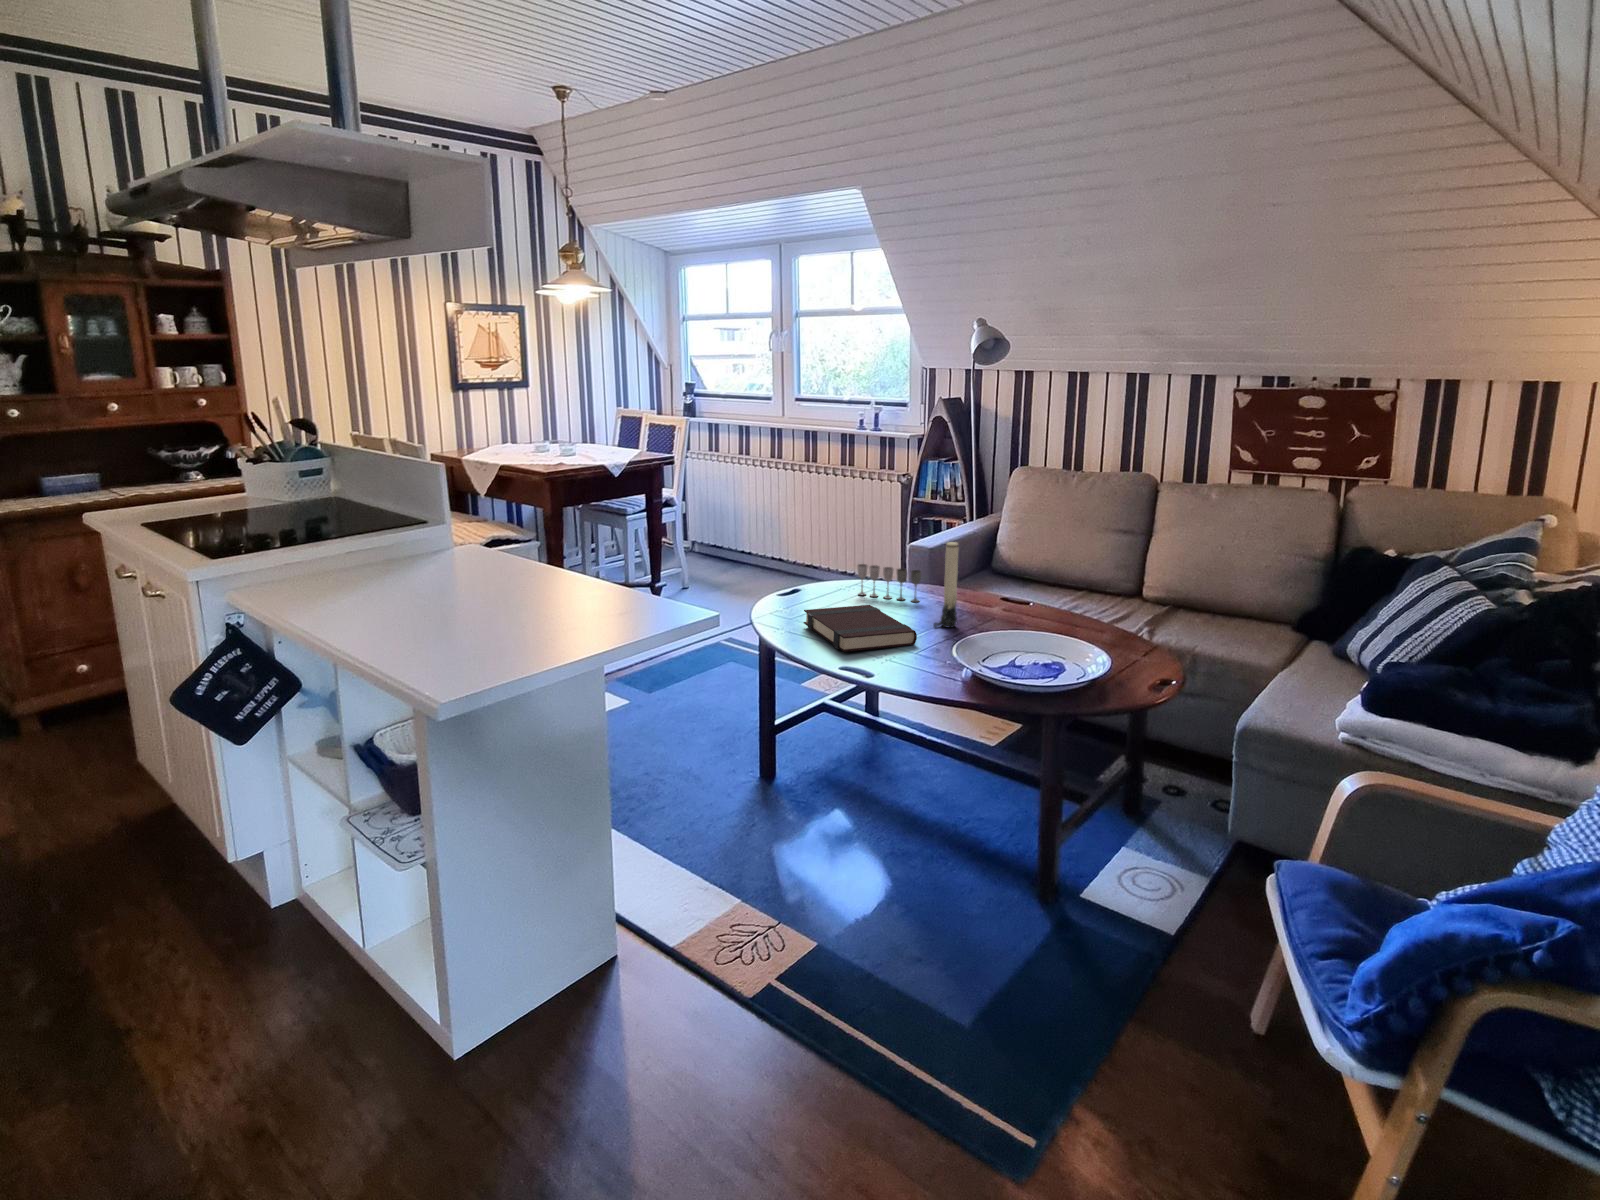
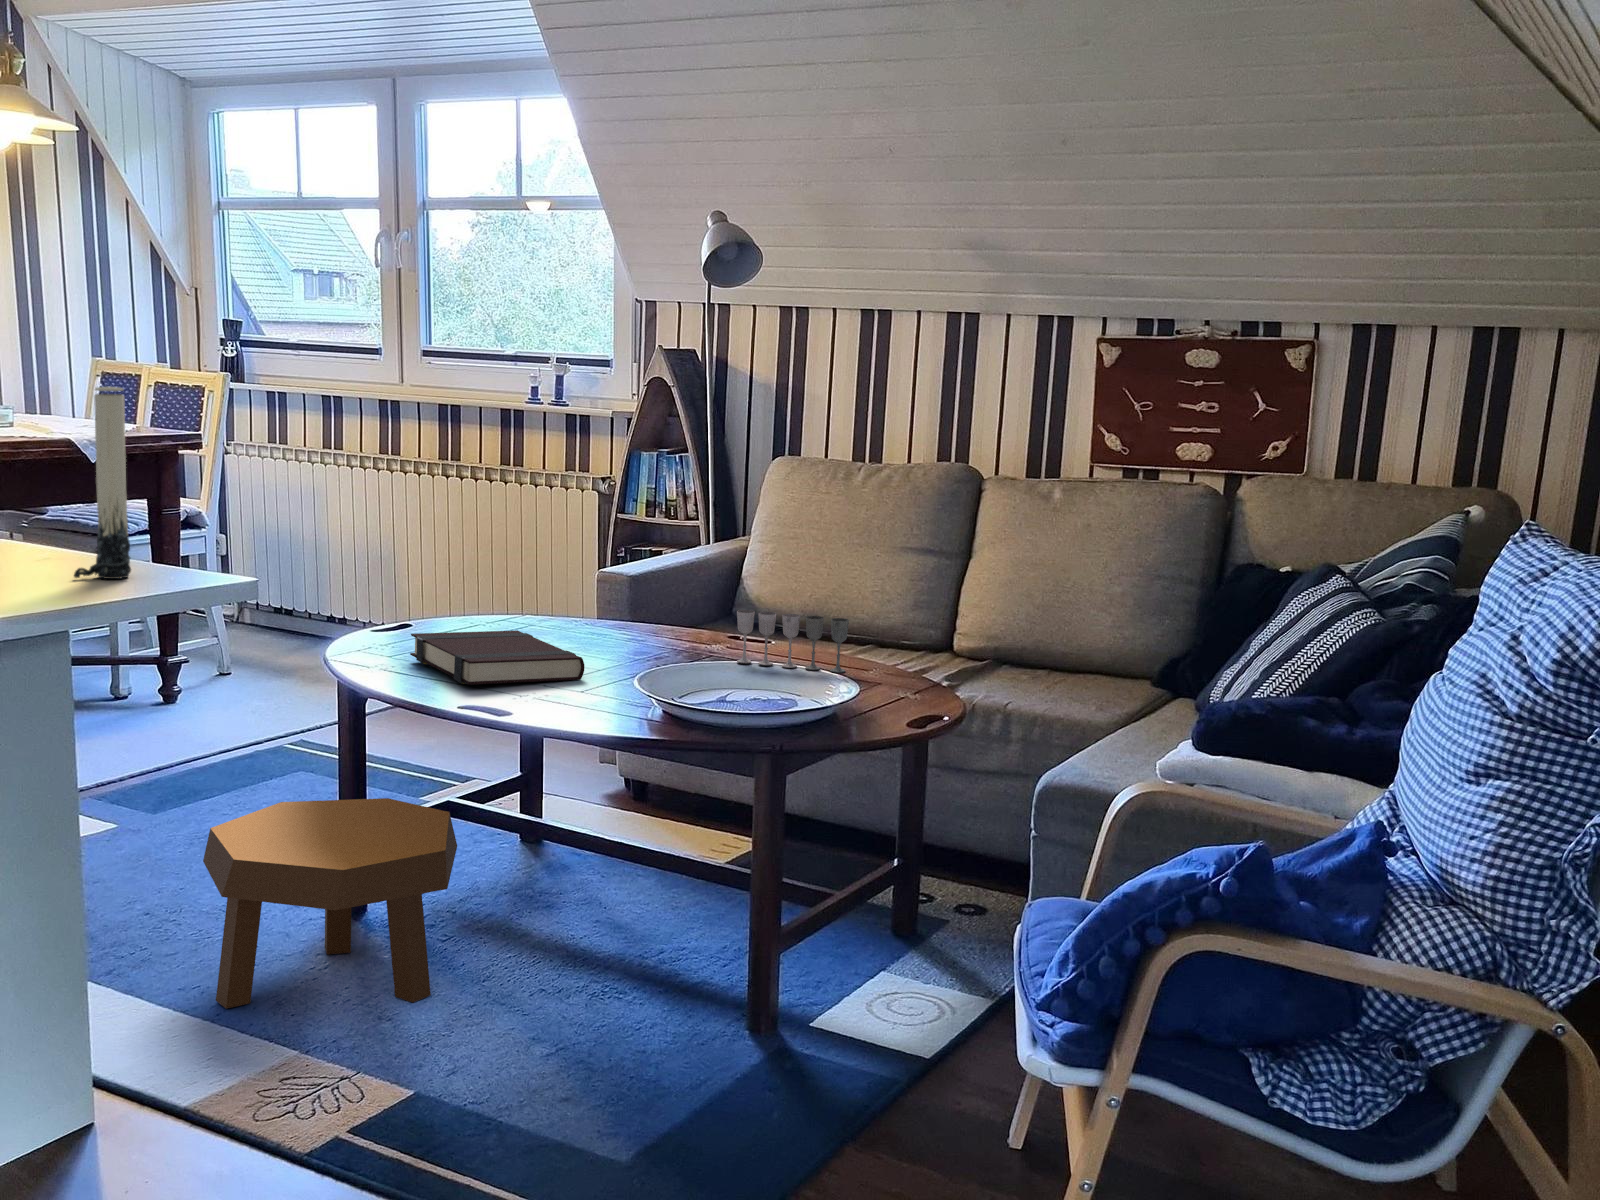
candle: present [933,542,959,628] -> present [74,387,131,579]
wine glass: present [857,564,921,602] -> present [737,610,849,673]
footstool: none [680,715,836,857] -> present [203,798,457,1009]

